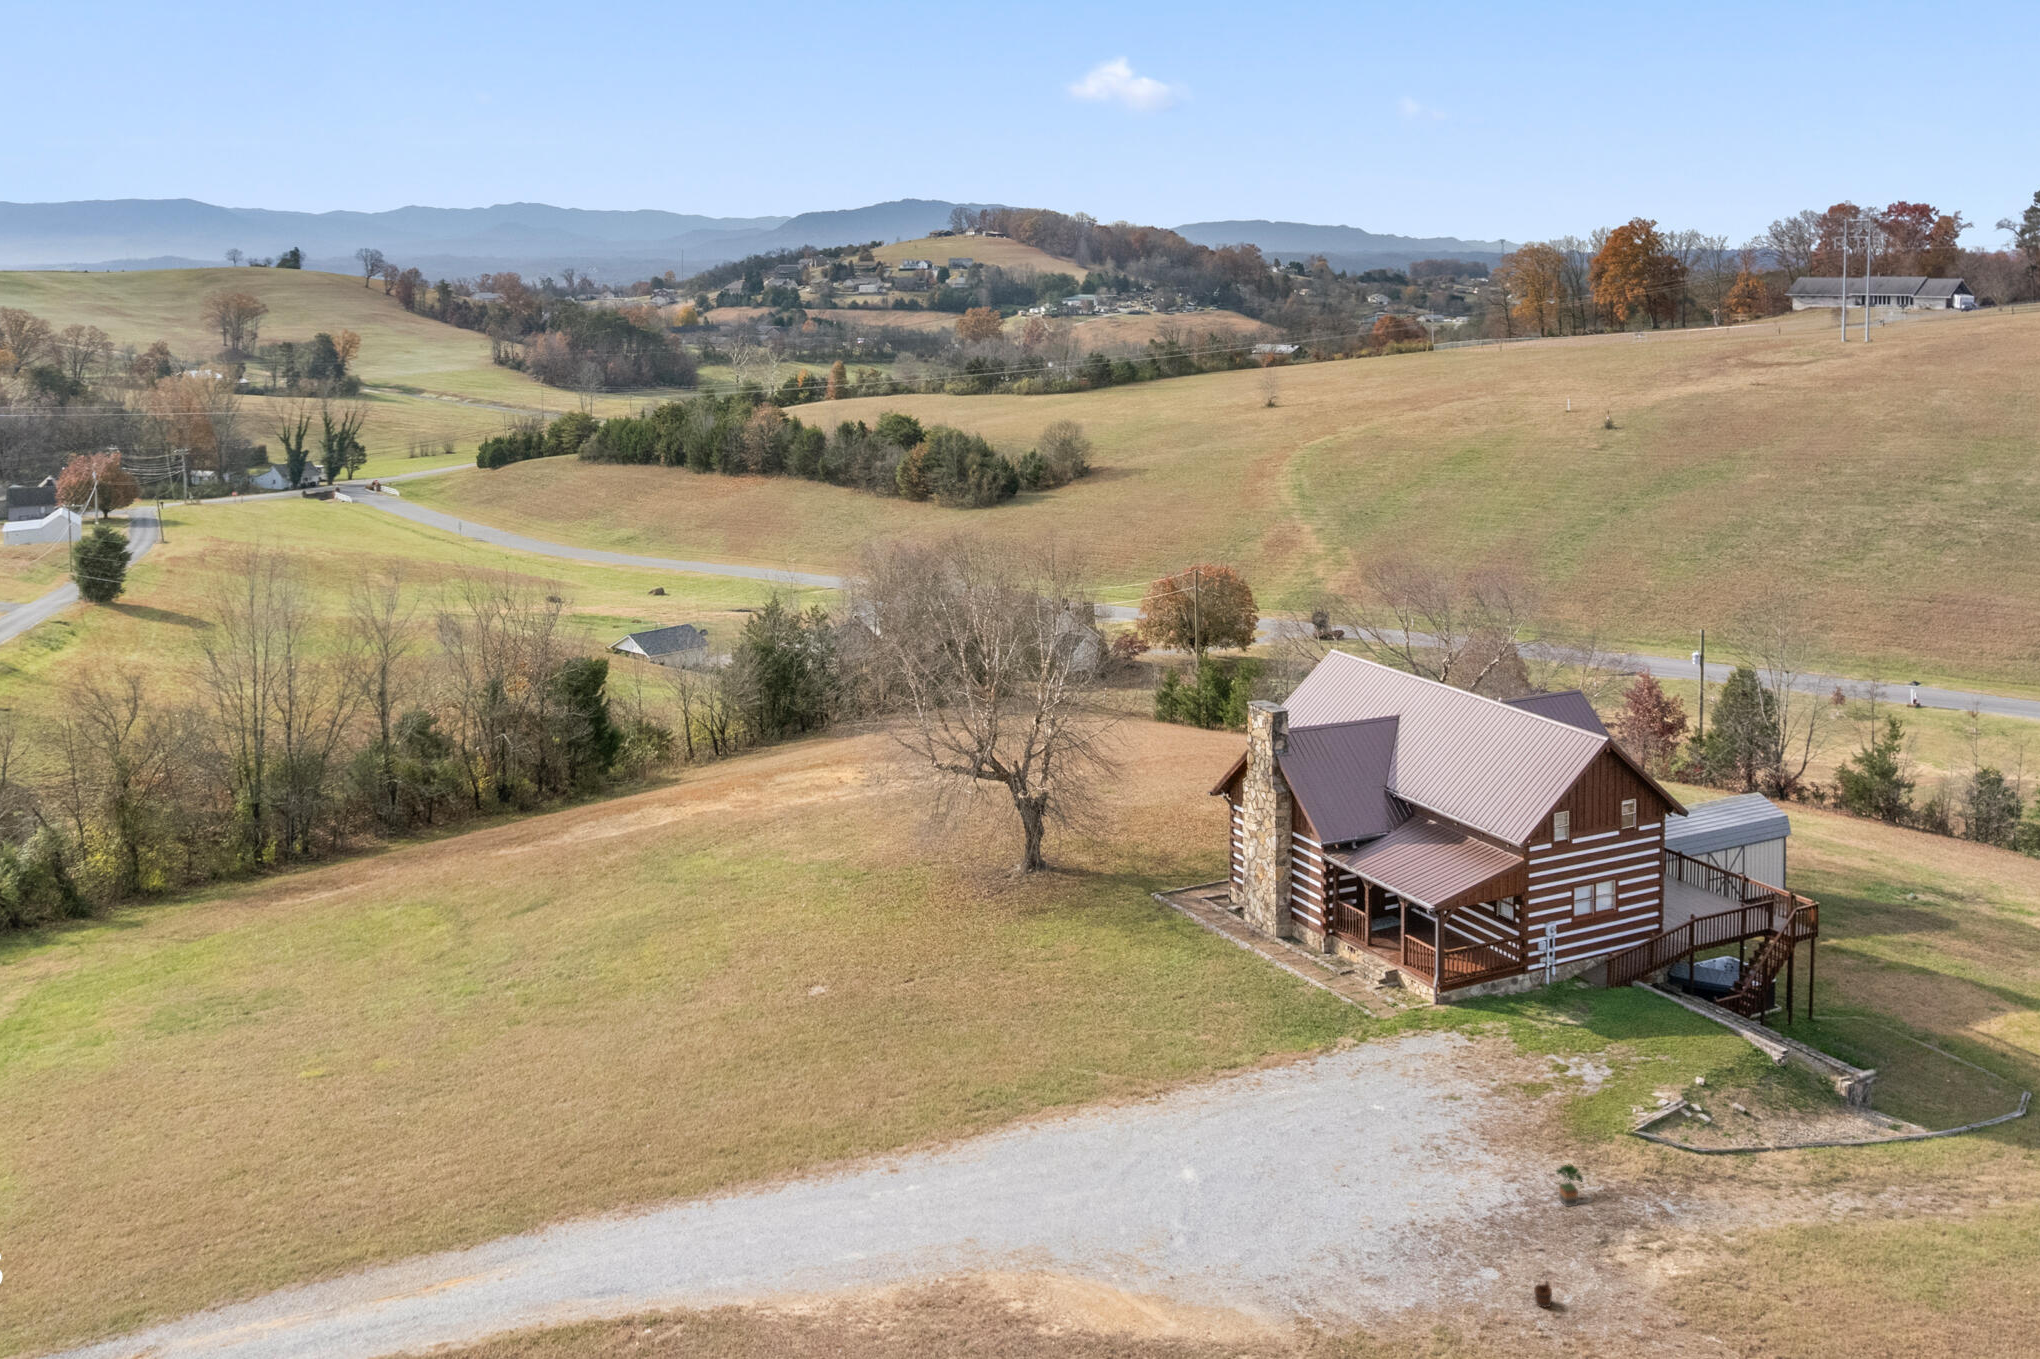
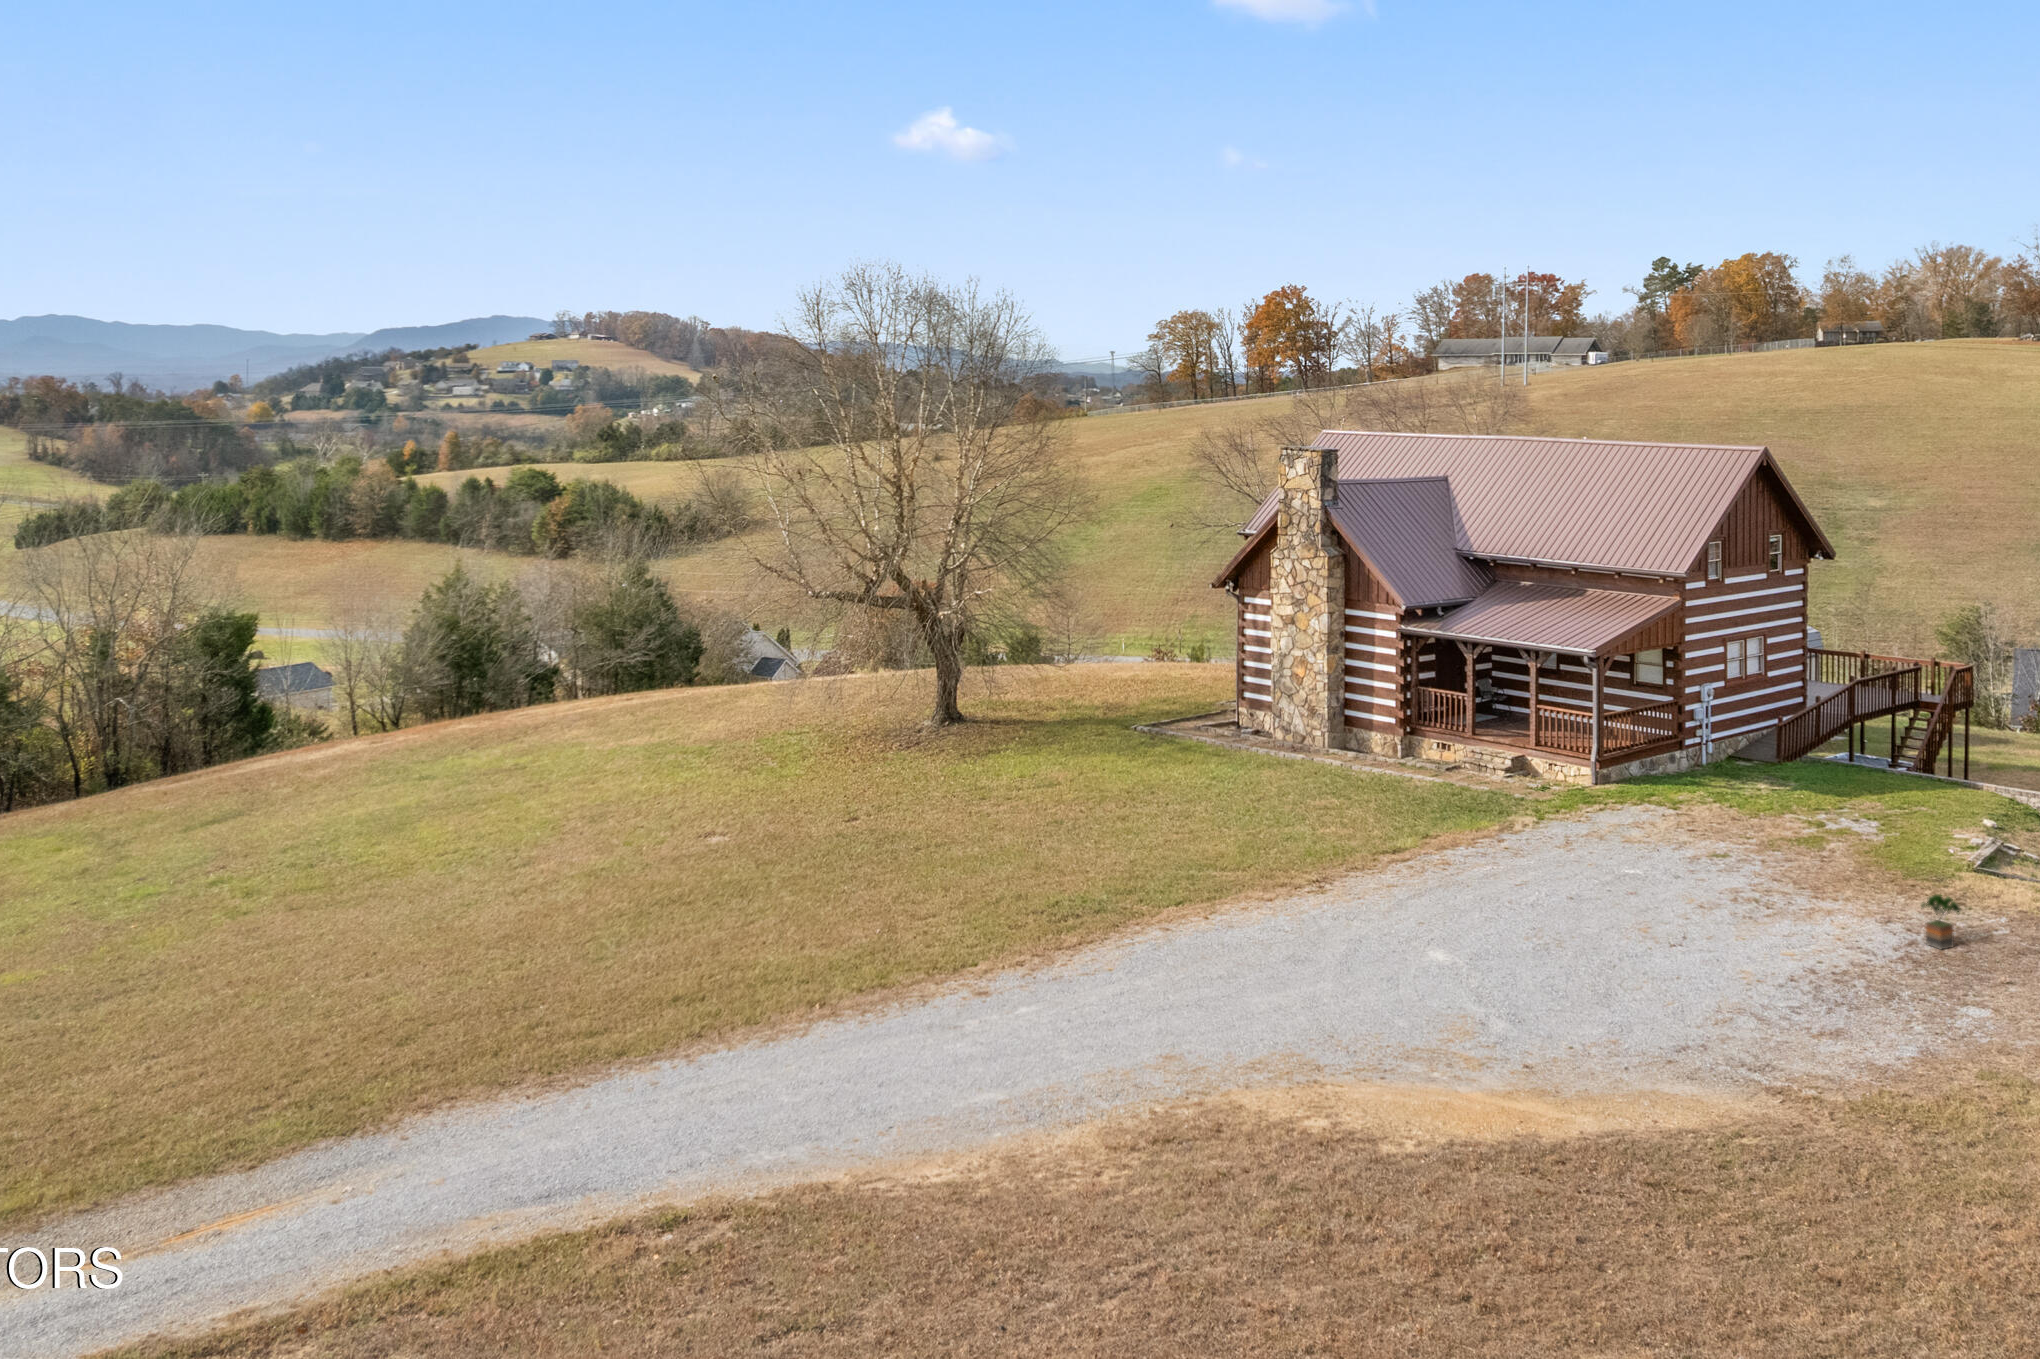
wooden bucket: present [1534,1275,1552,1308] -> none [2006,1000,2033,1046]

